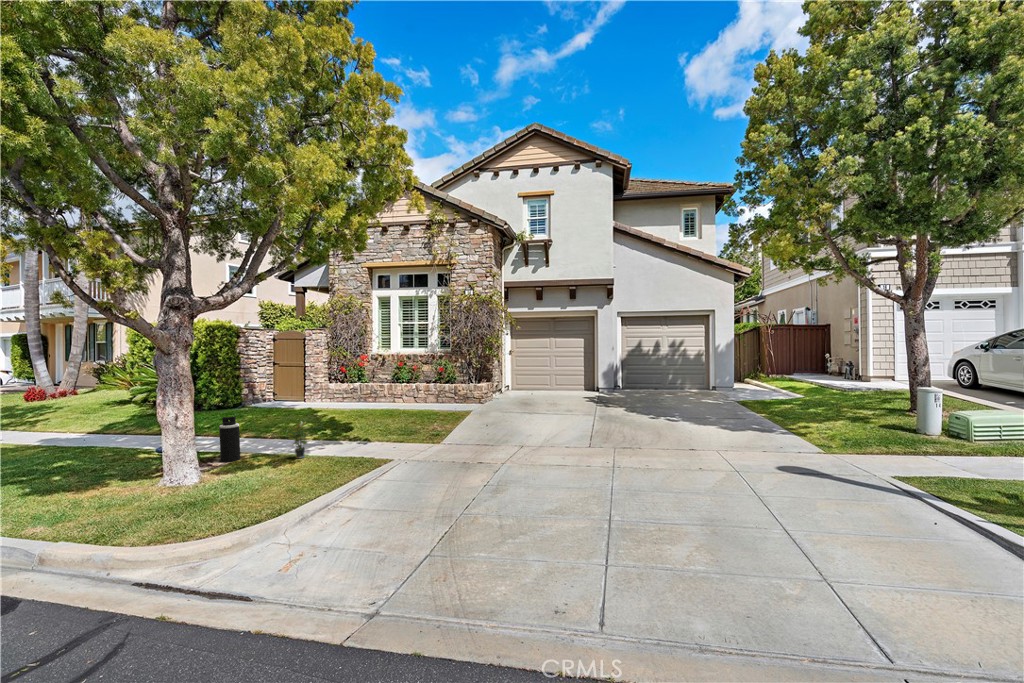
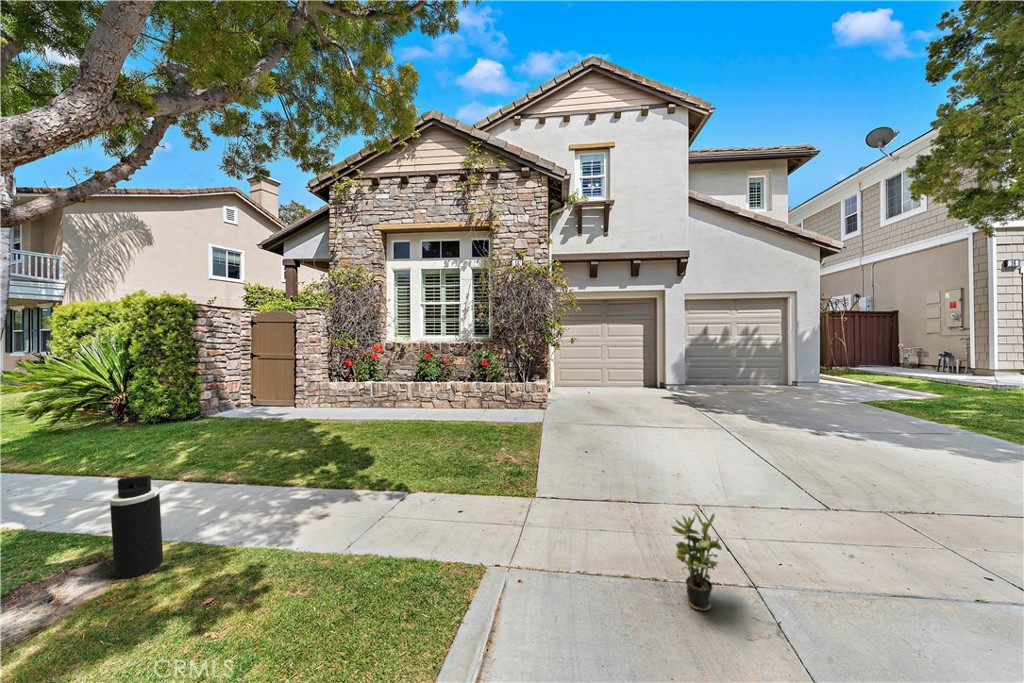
potted plant: present [288,421,309,458] -> present [672,510,722,611]

